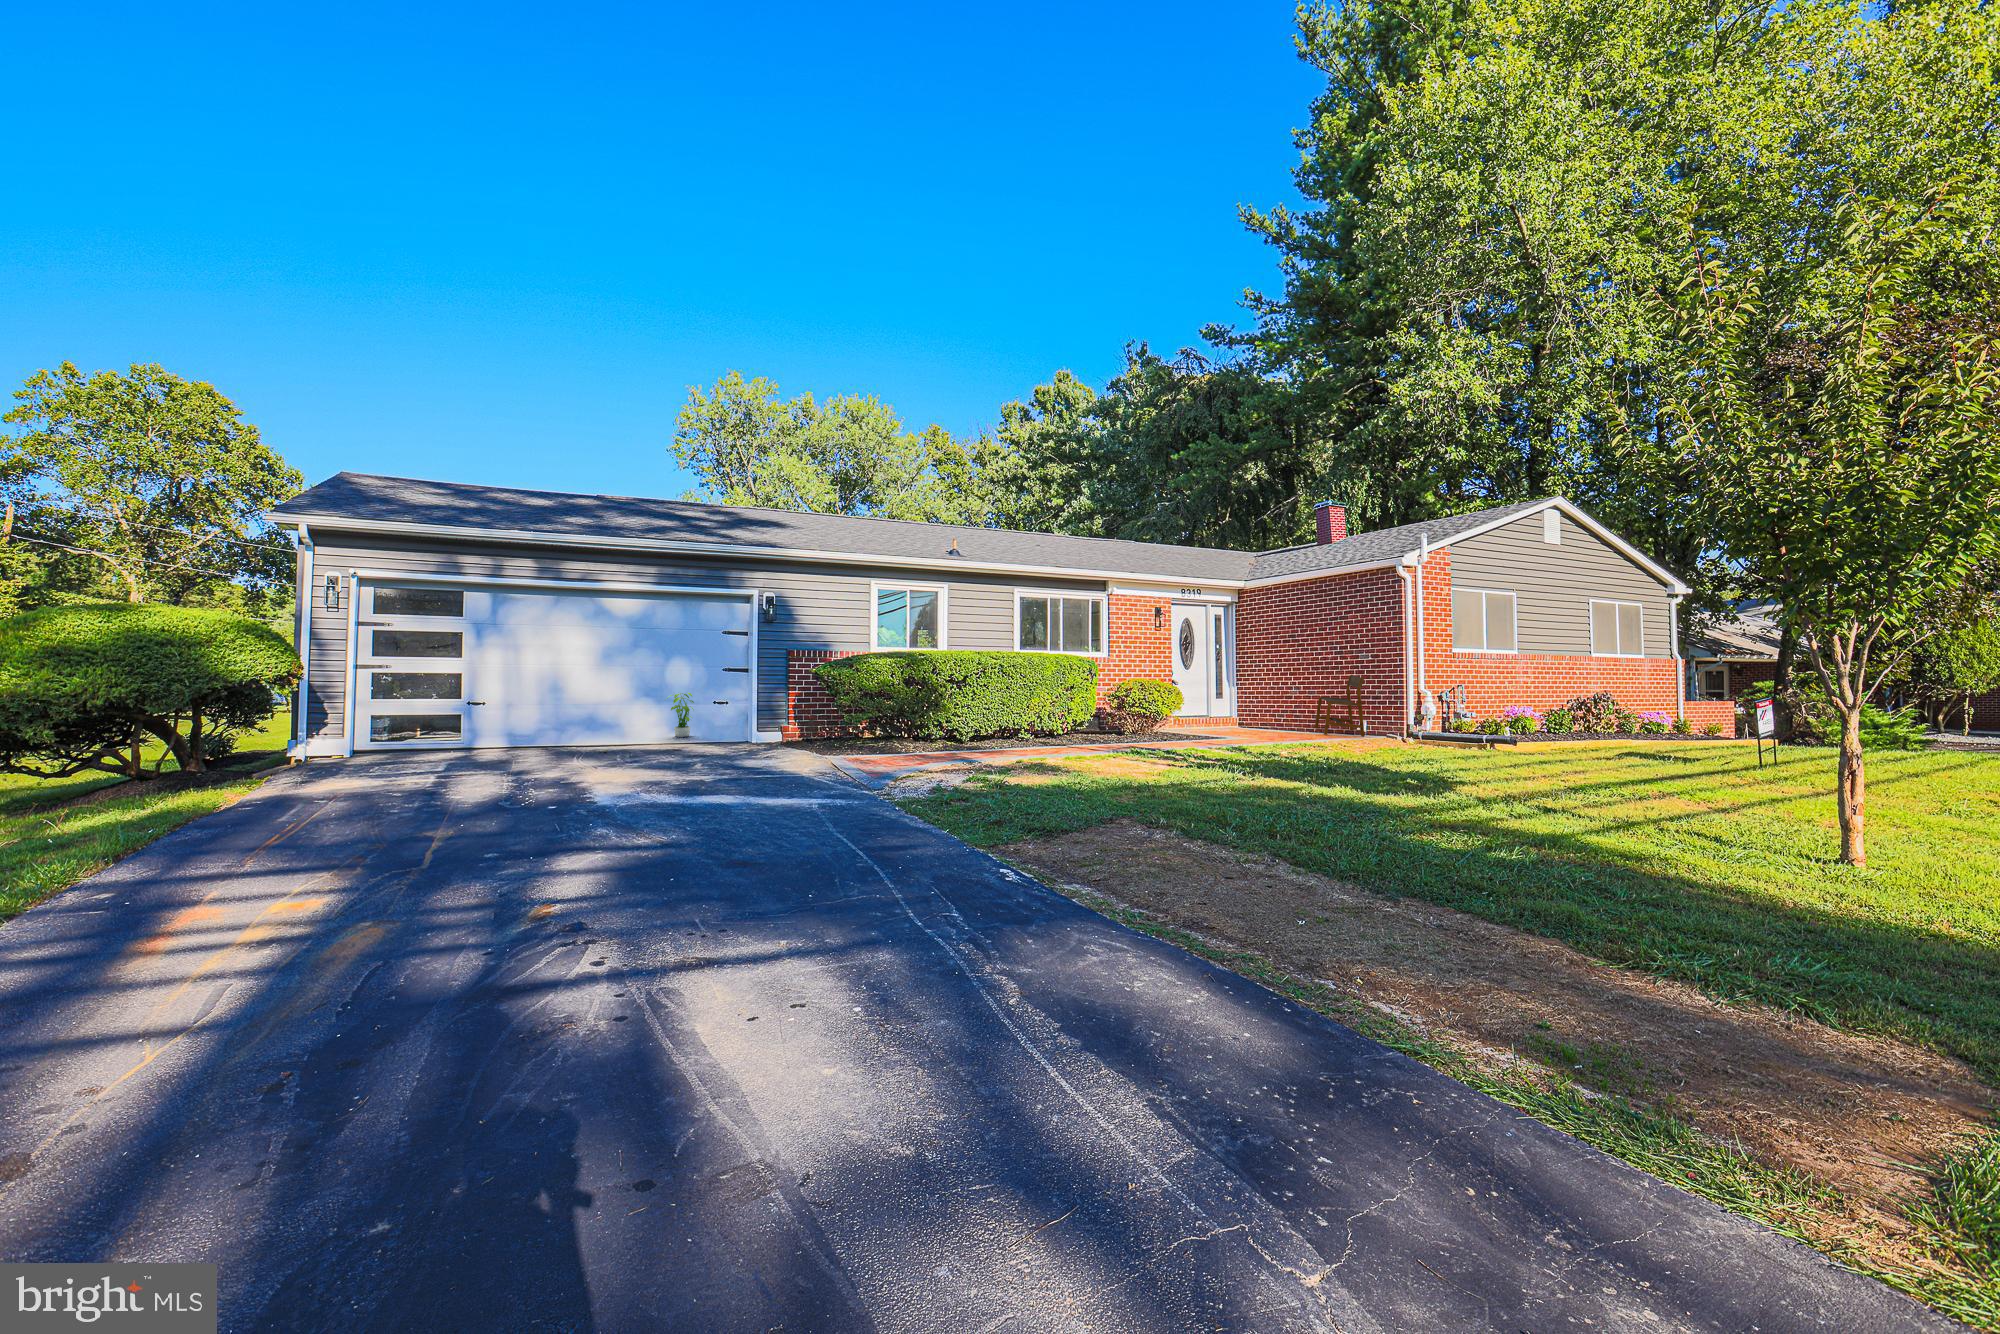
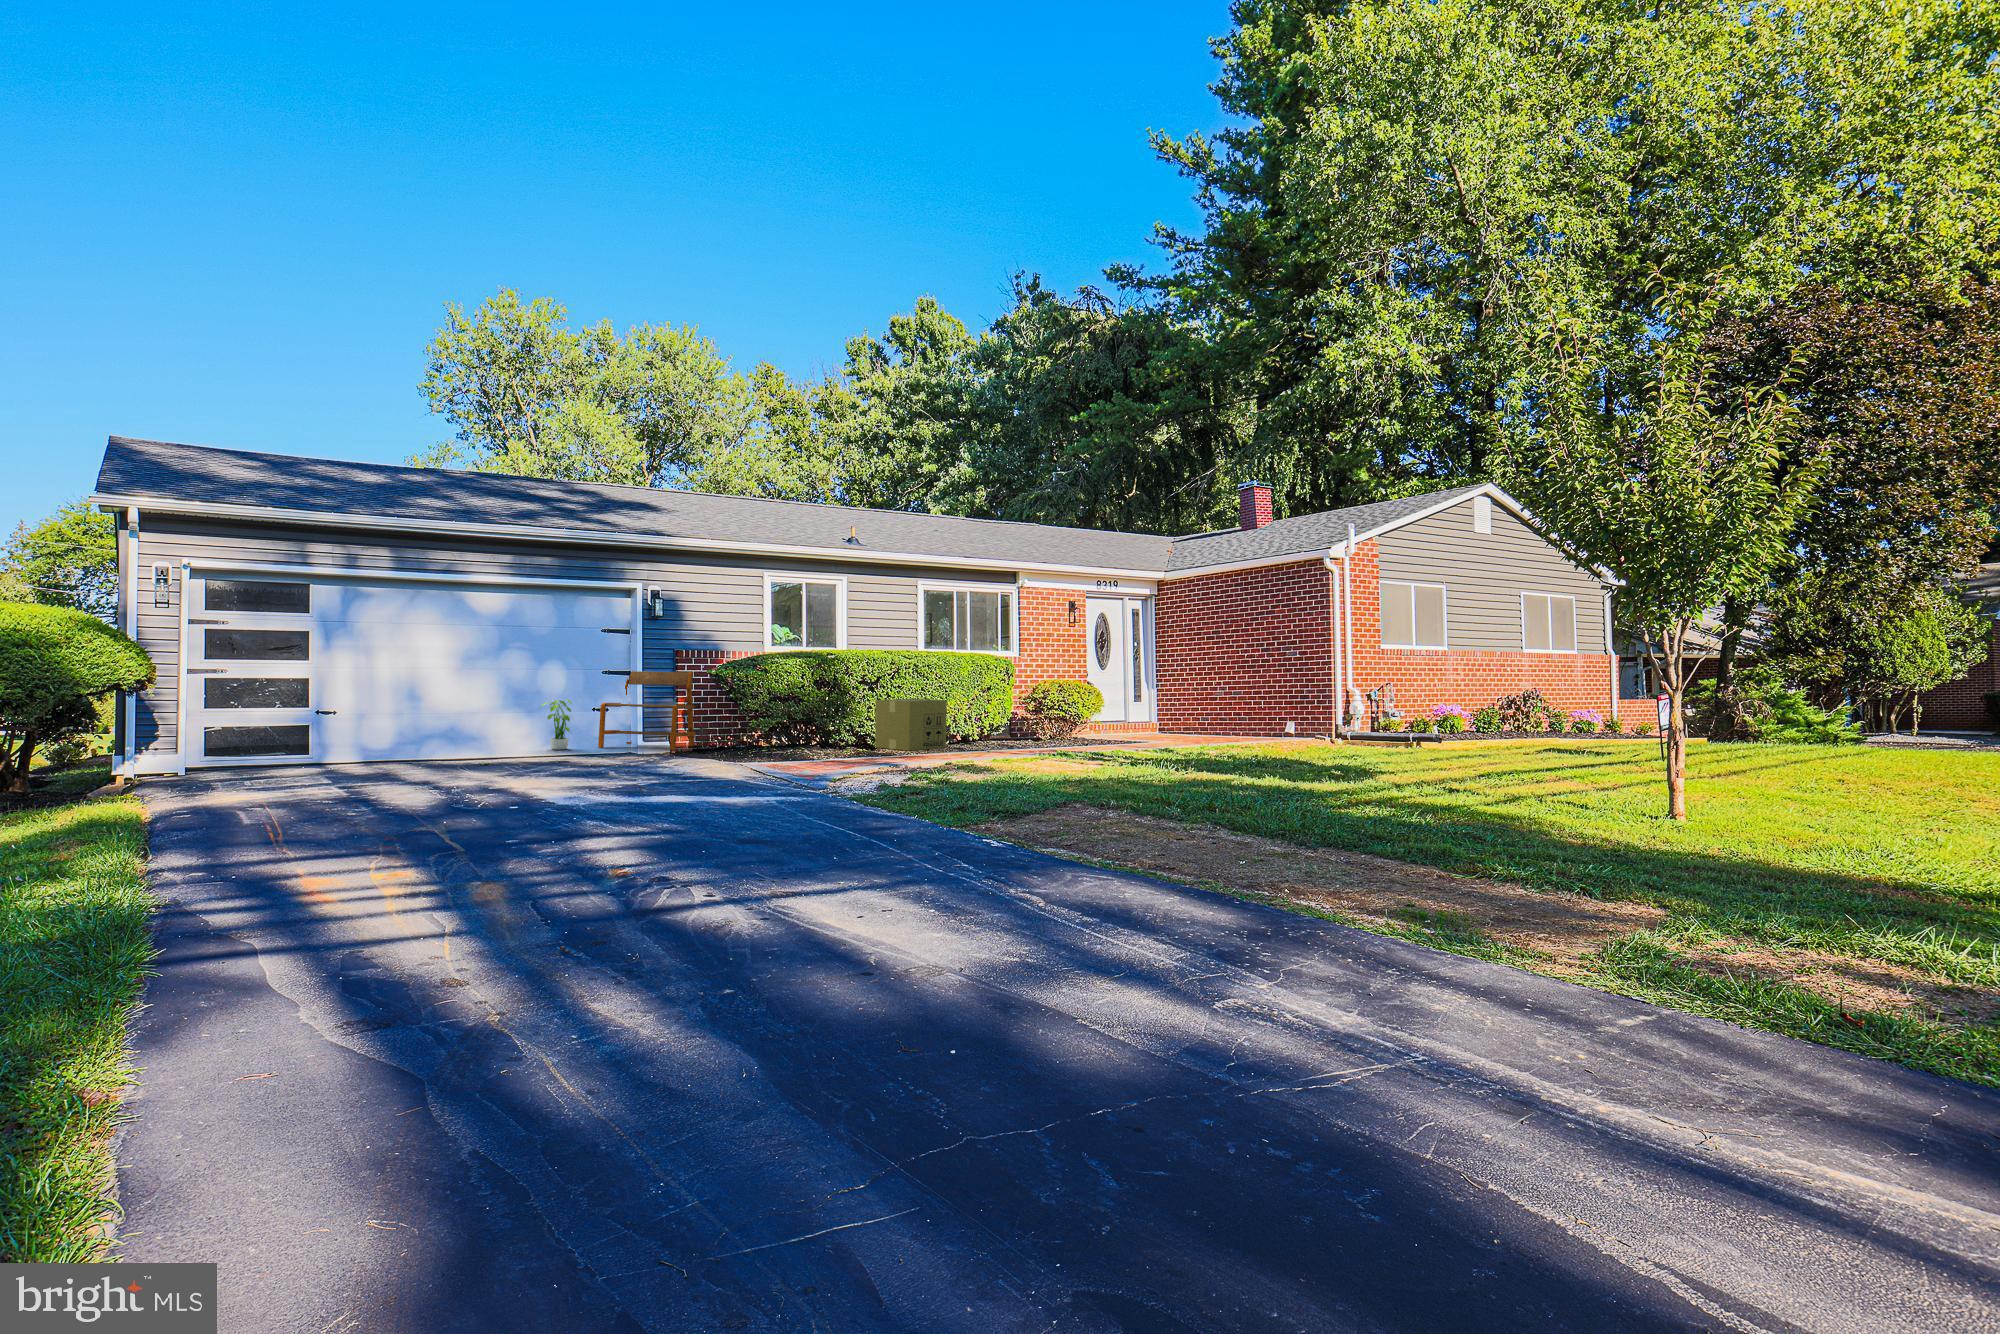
bench: present [1315,675,1364,736] -> present [598,671,696,750]
cardboard box: none [959,696,1025,746] -> present [875,699,947,750]

